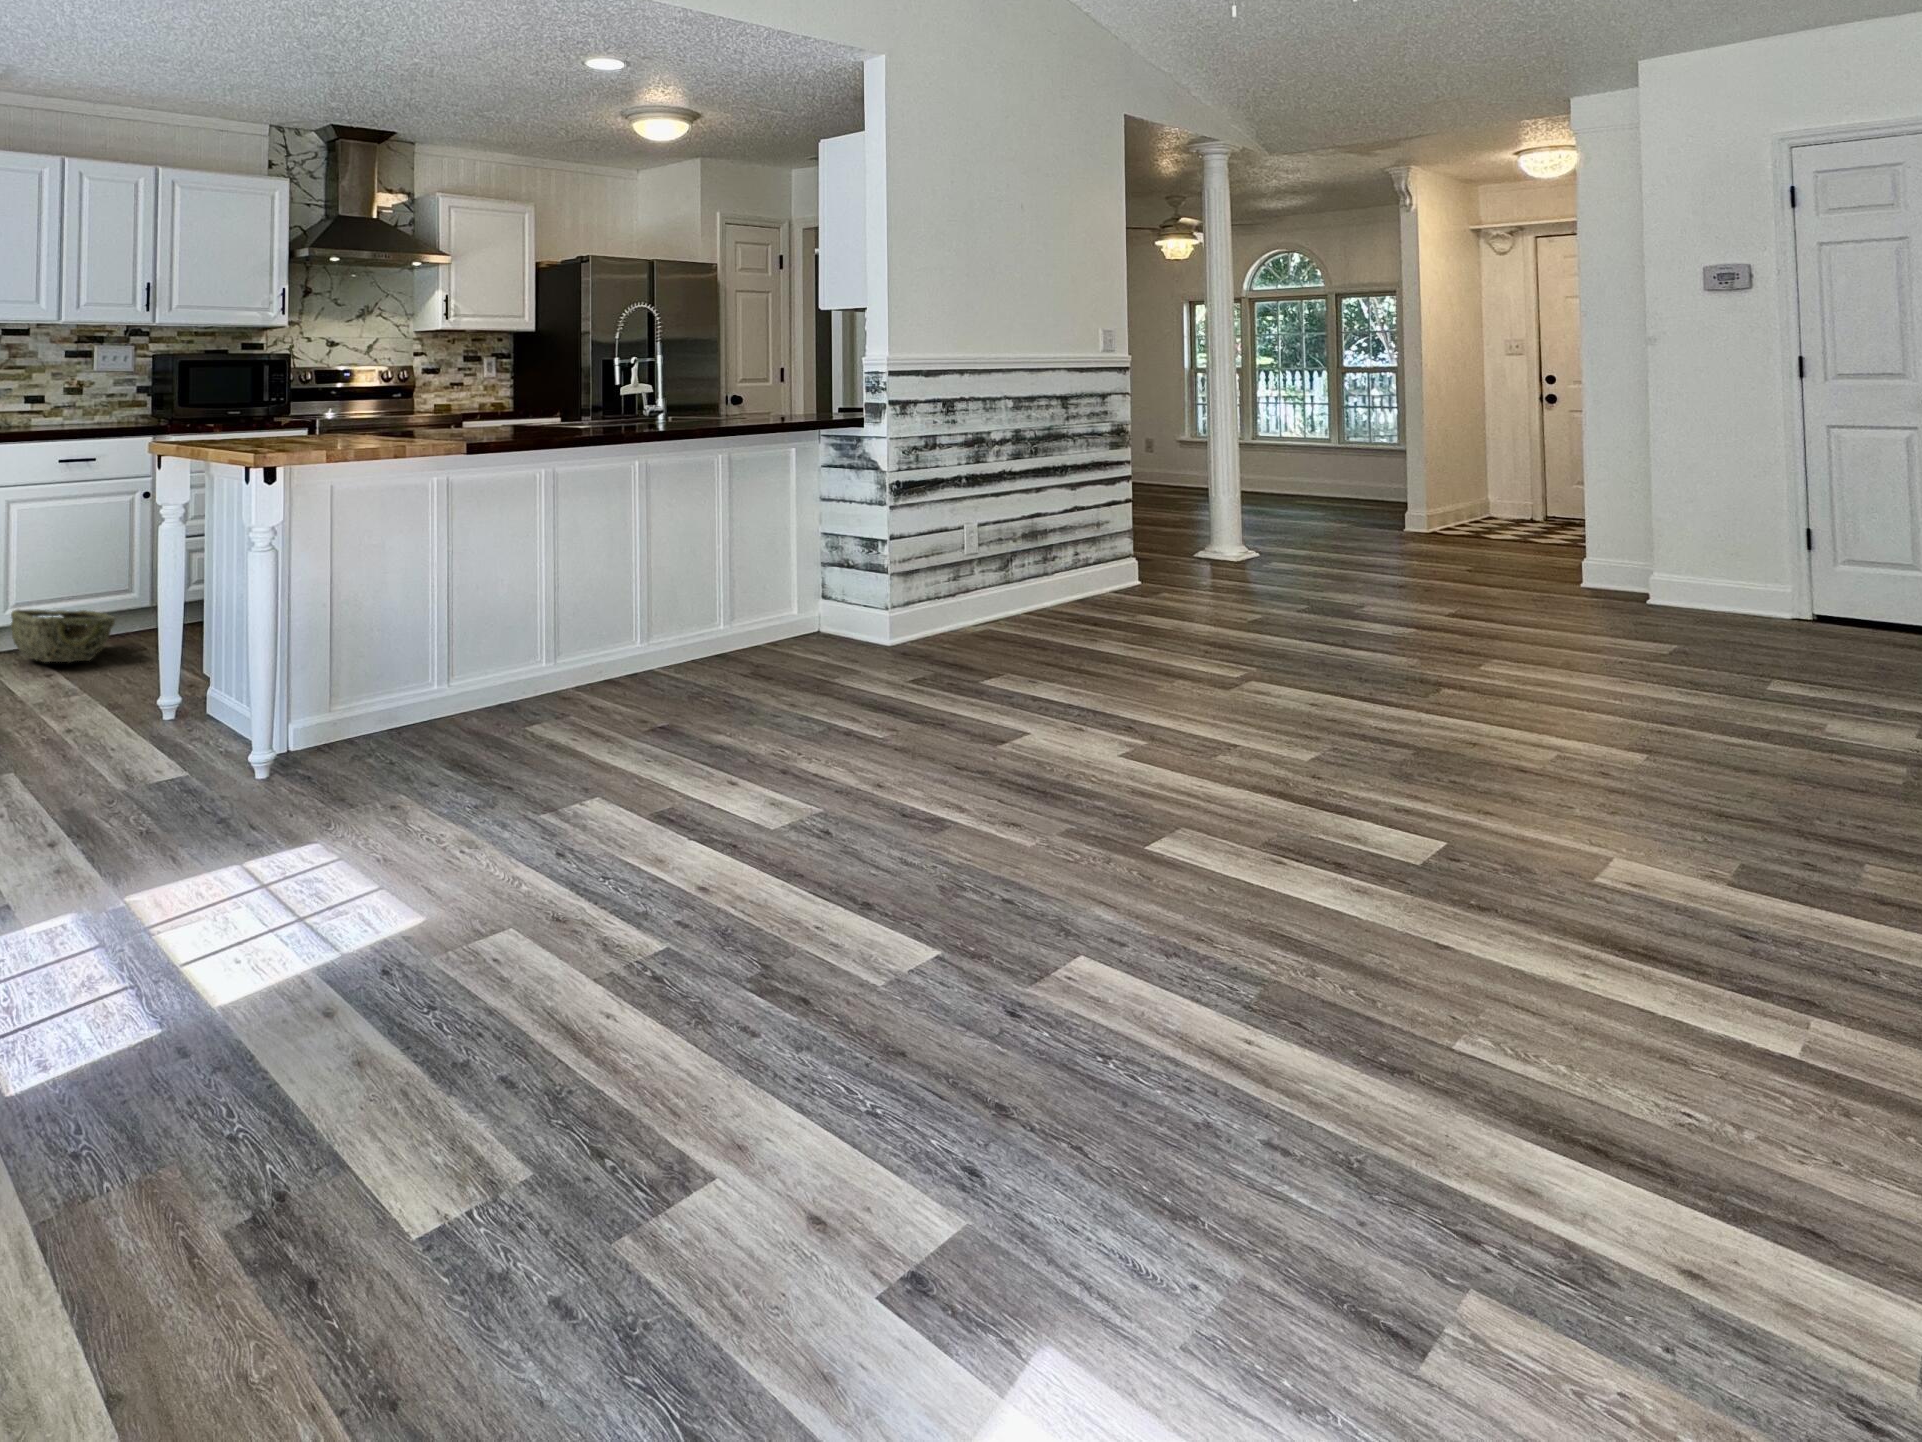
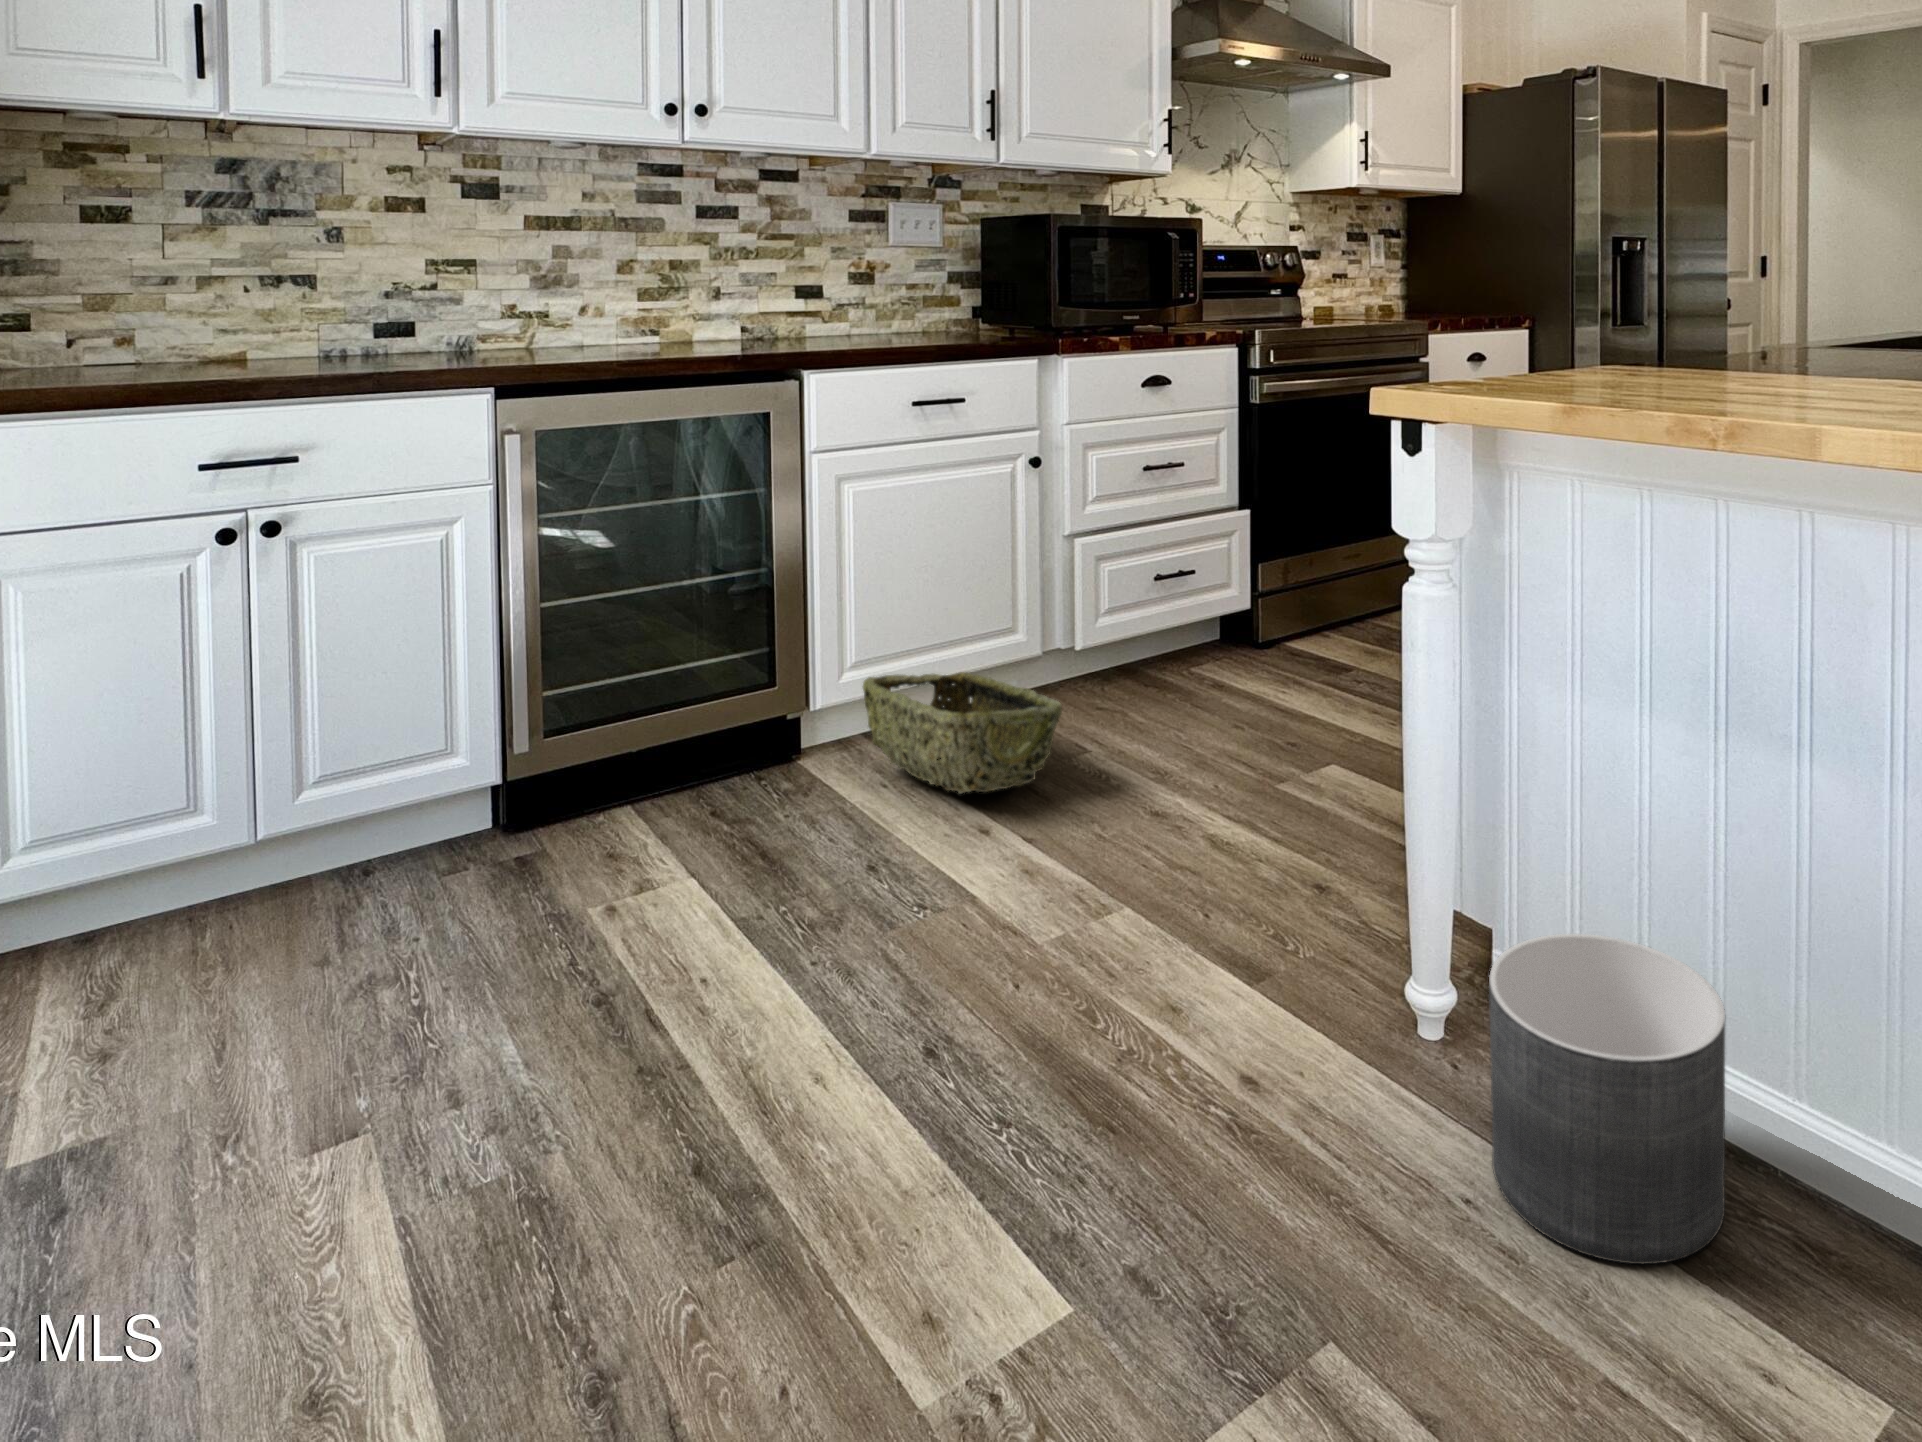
planter: none [123,659,219,754] -> present [1489,934,1725,1264]

